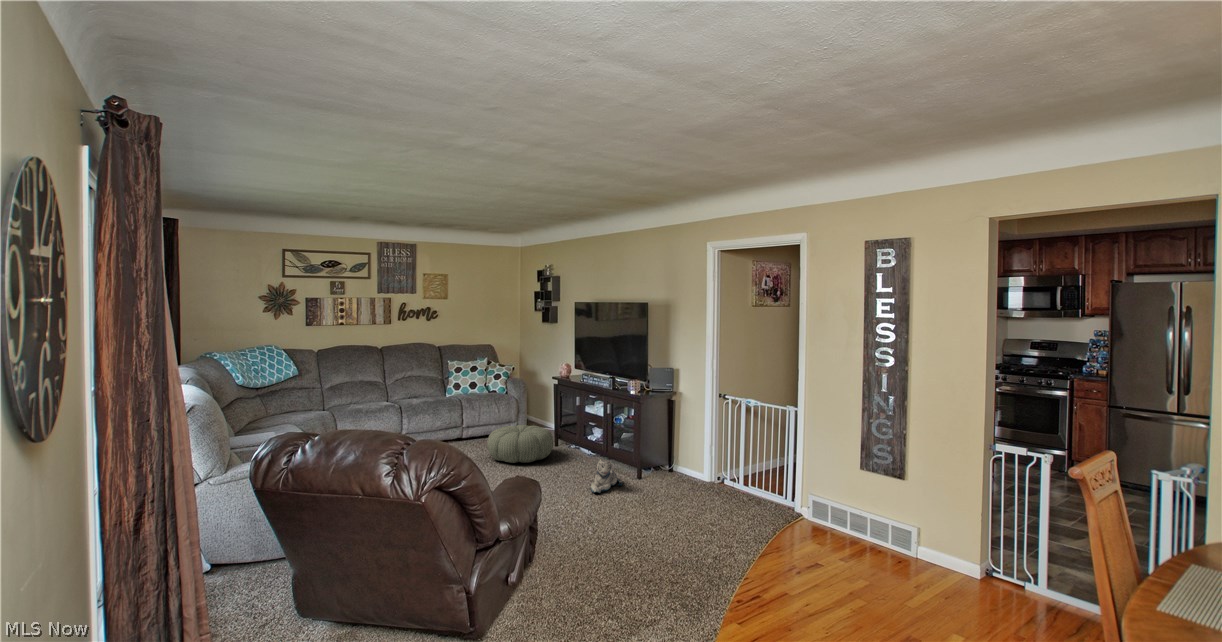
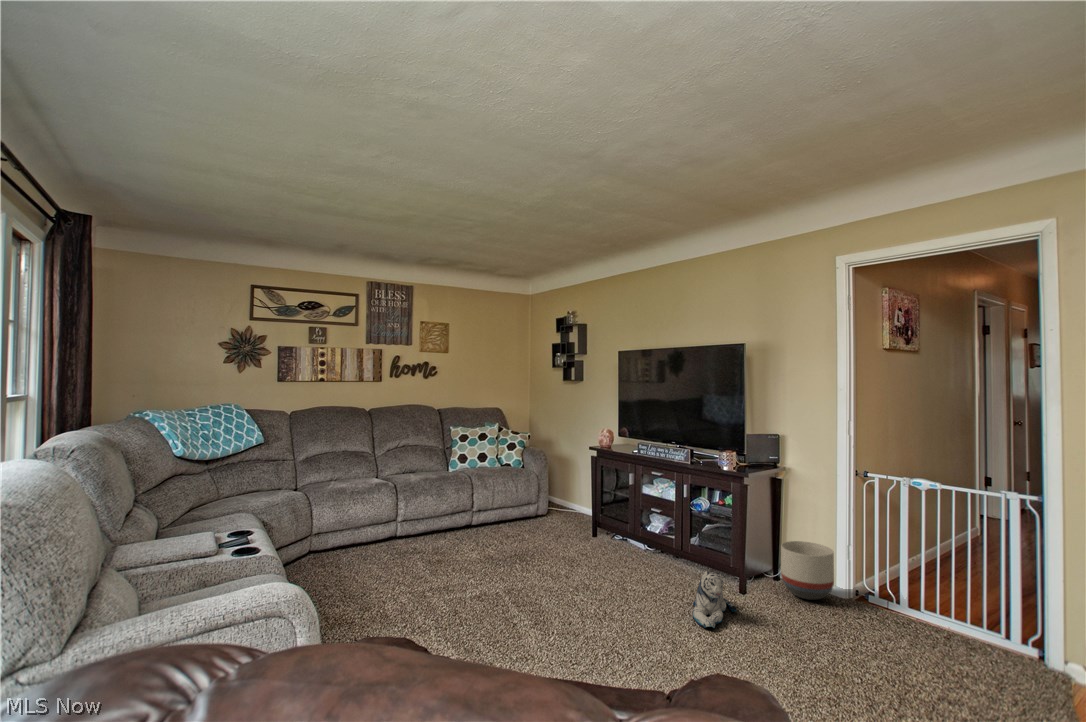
pouf: present [487,425,553,463] -> none [514,511,604,567]
planter: none [663,442,695,480] -> present [781,541,834,600]

